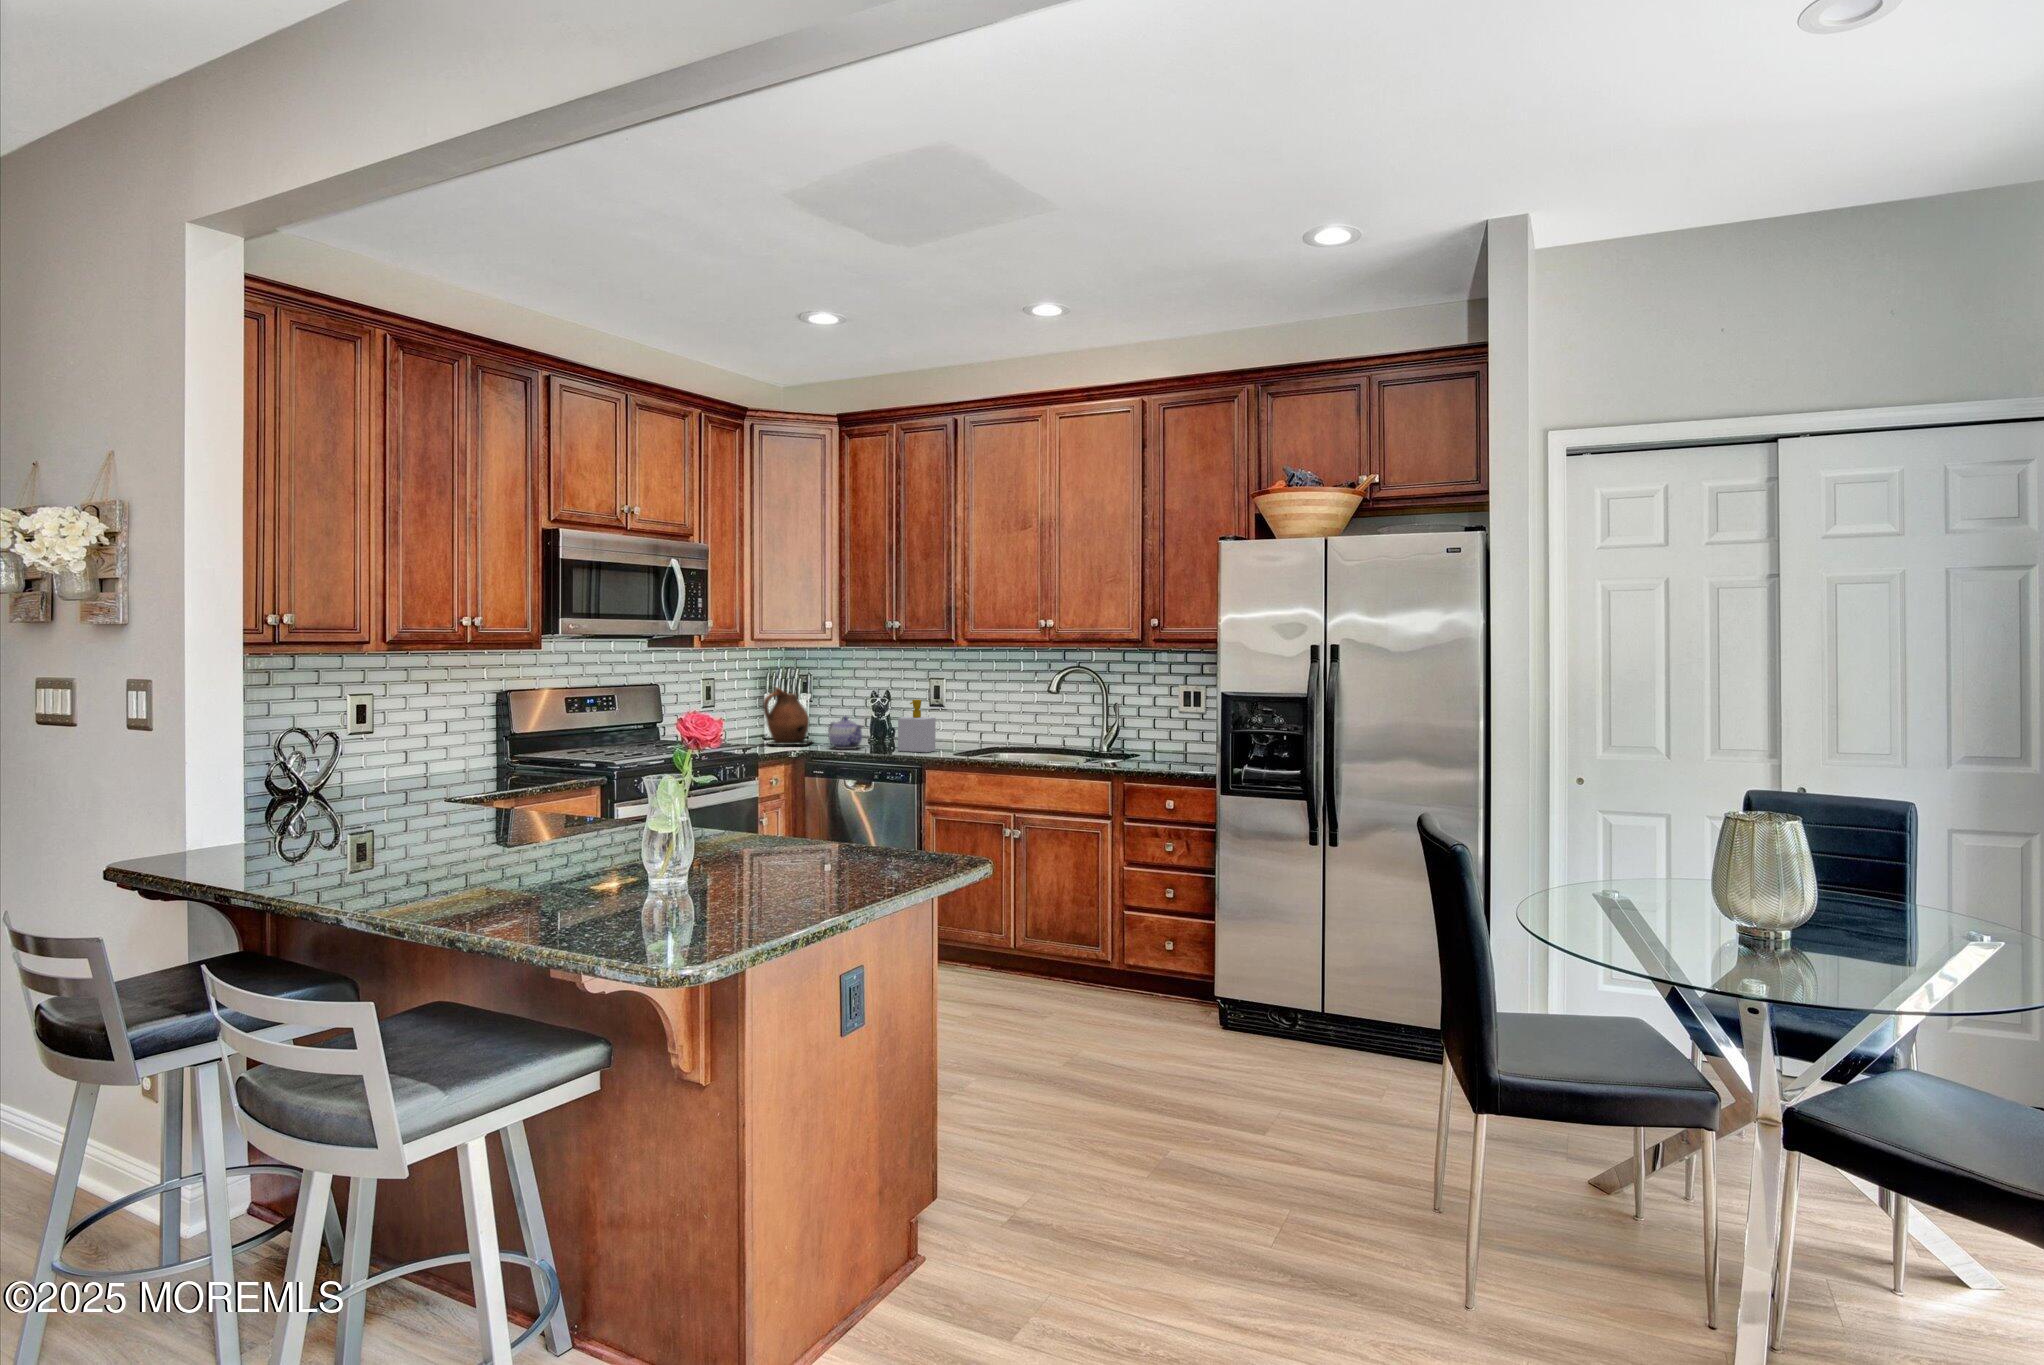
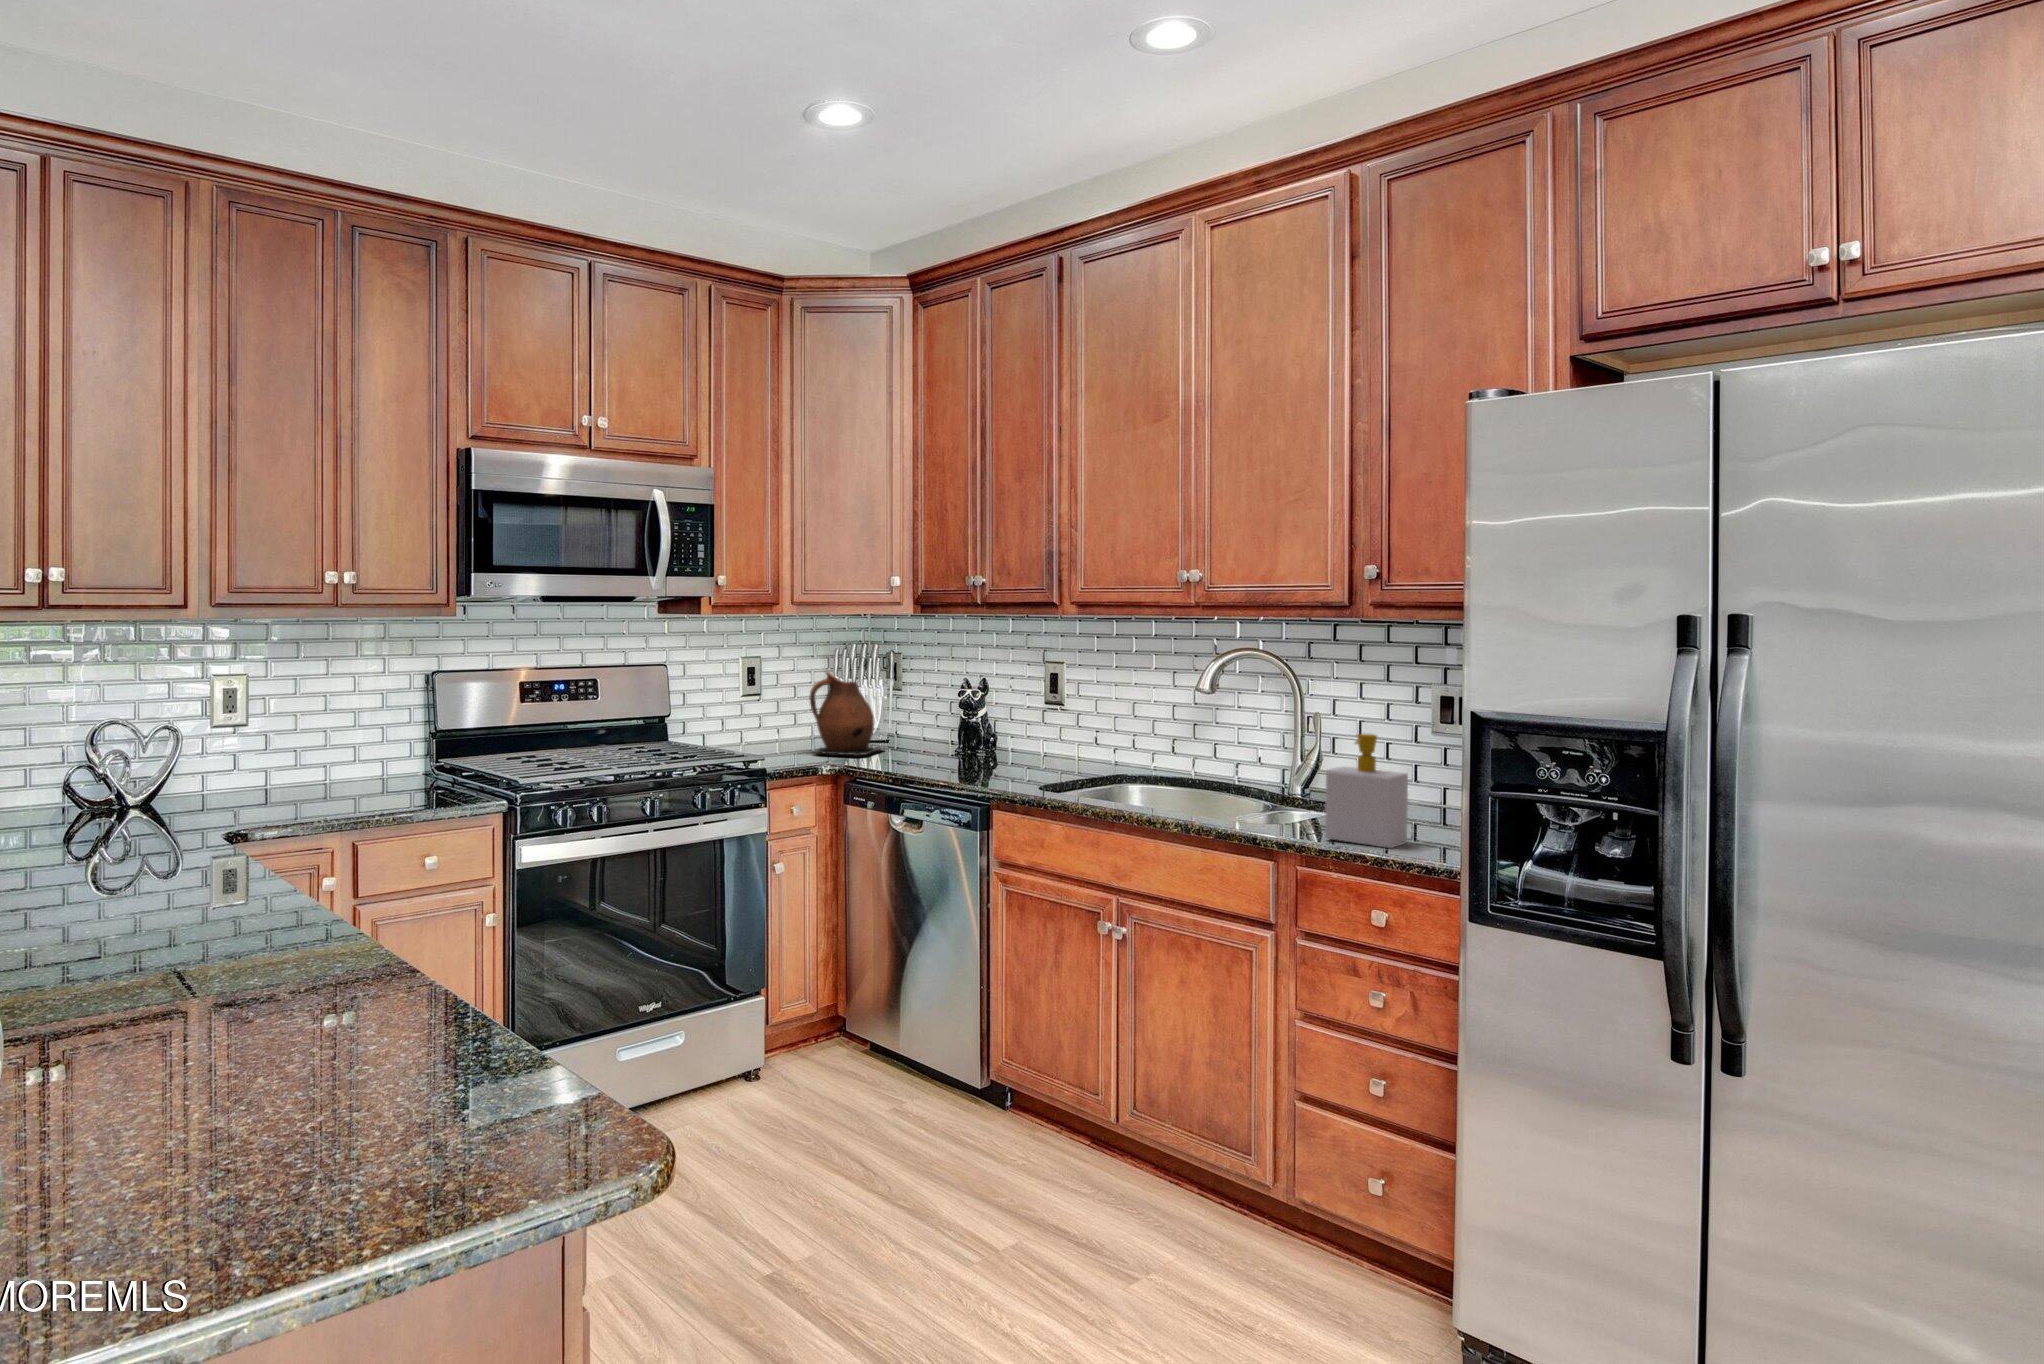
soap bottle: present [898,700,936,752] -> present [1325,734,1408,848]
teapot: present [828,717,862,749] -> none [887,718,934,766]

